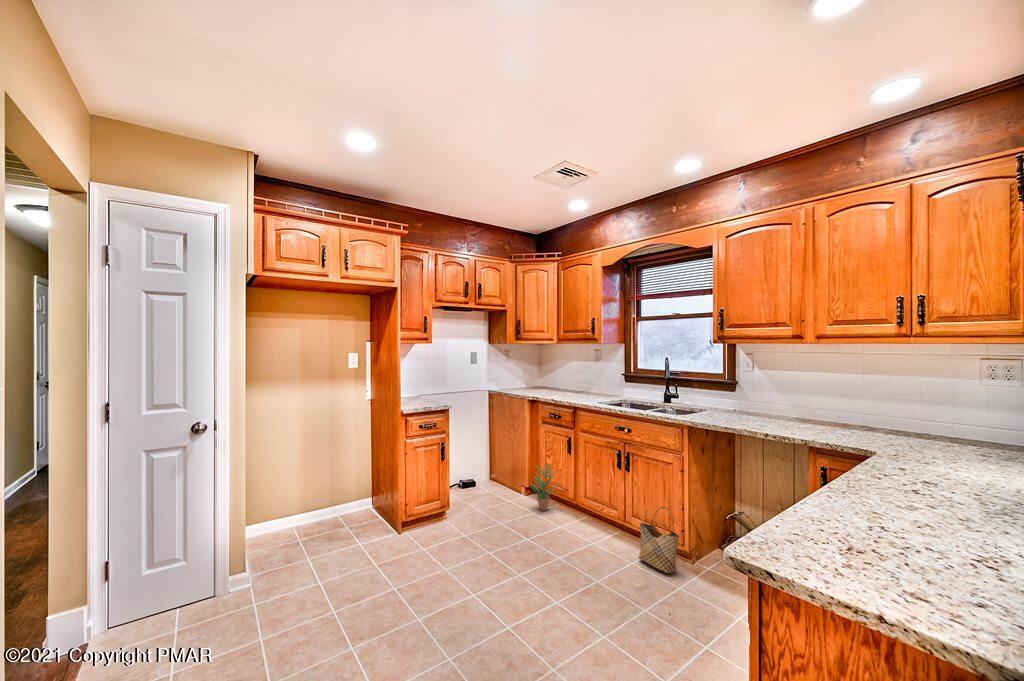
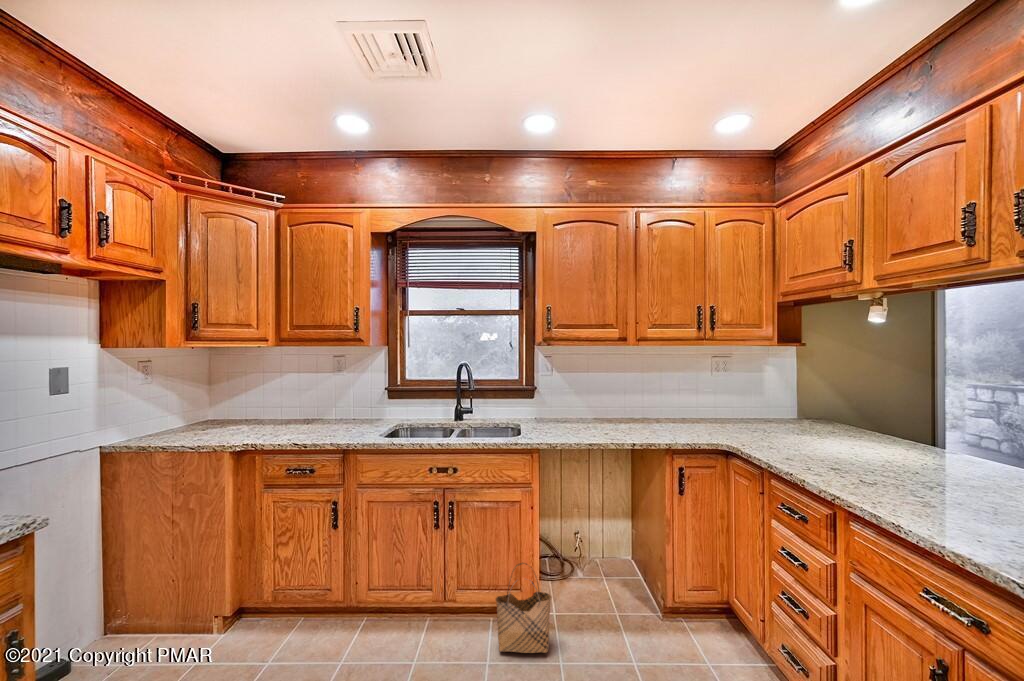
potted plant: present [532,464,555,511] -> none [255,555,313,650]

